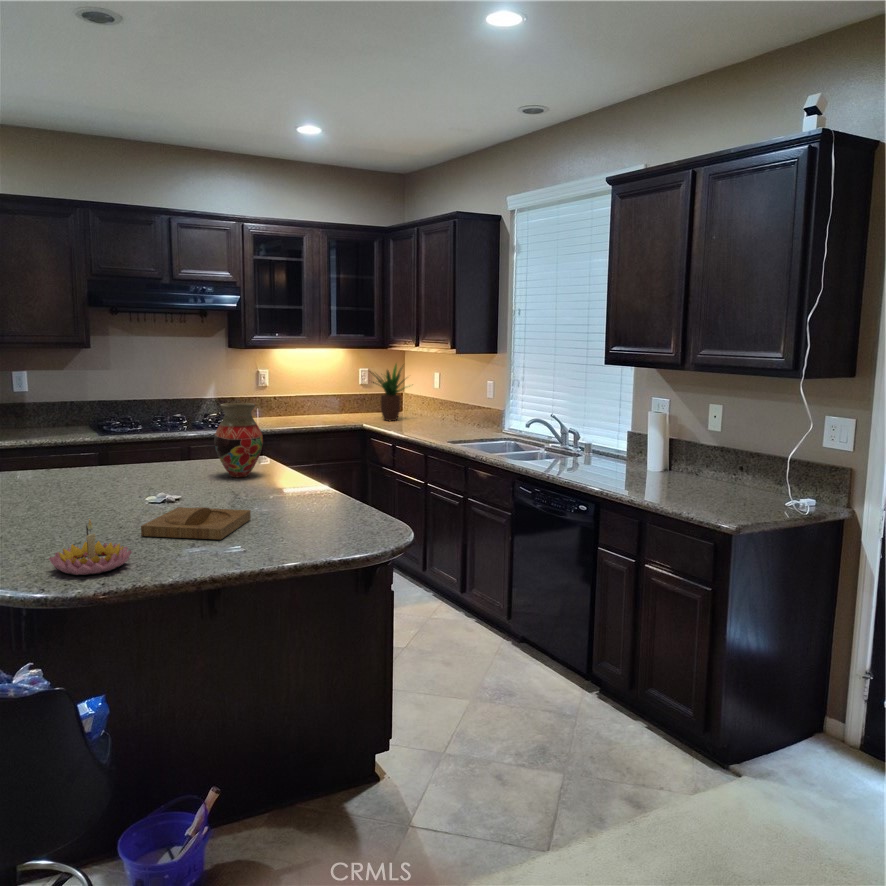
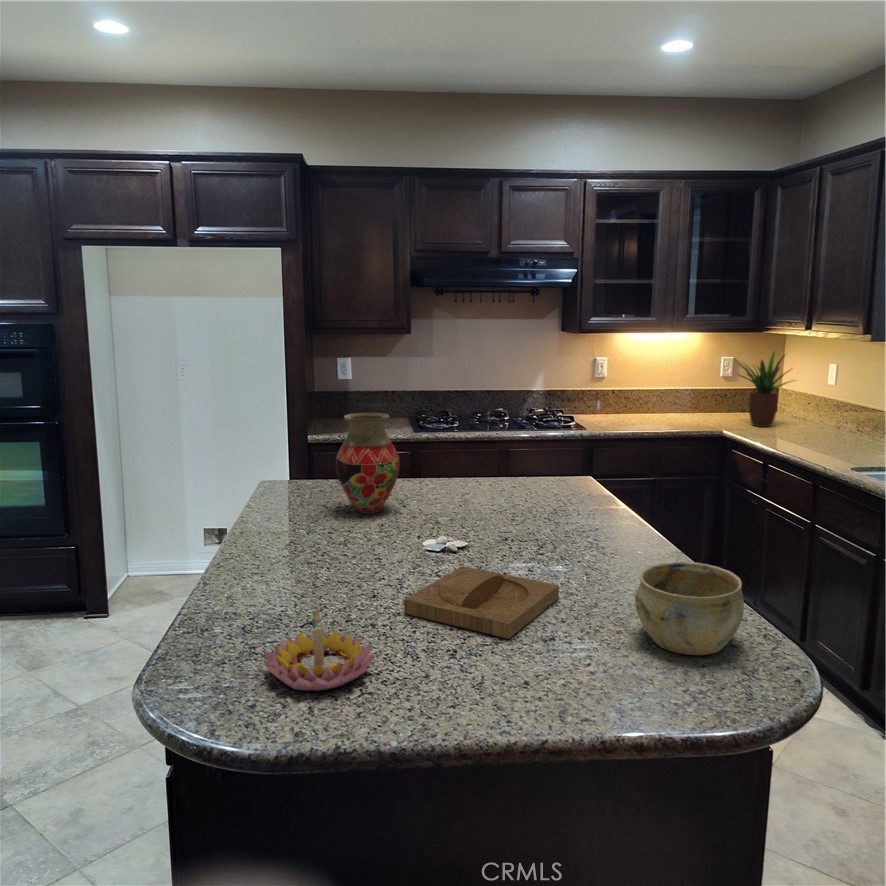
vase: present [214,403,263,477] -> present [336,413,400,514]
ceramic bowl: none [302,483,367,535] -> present [635,562,744,655]

